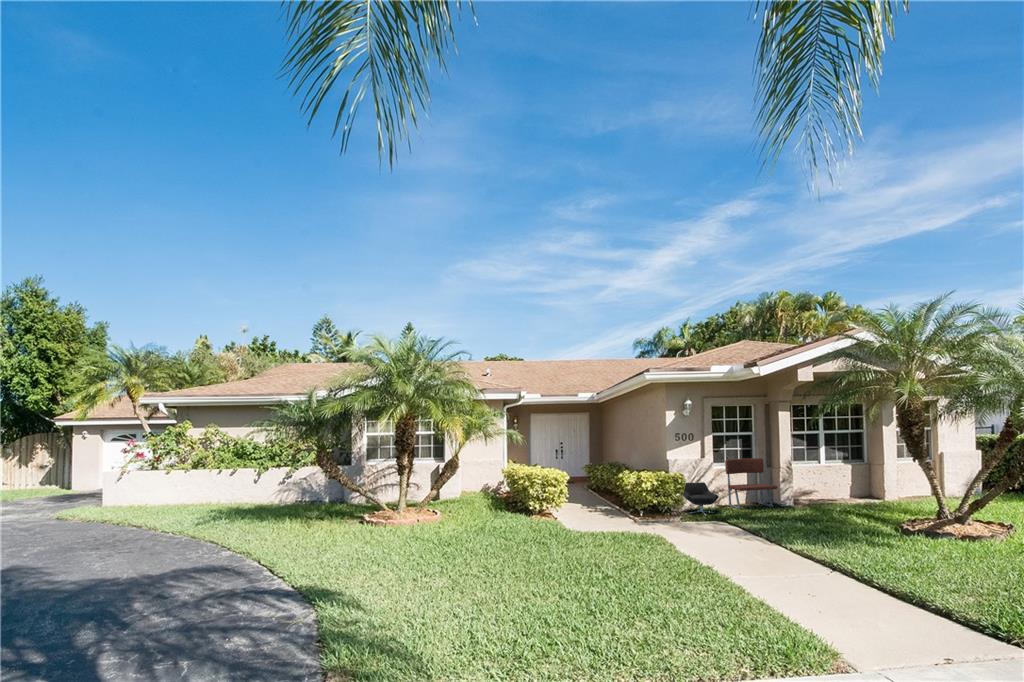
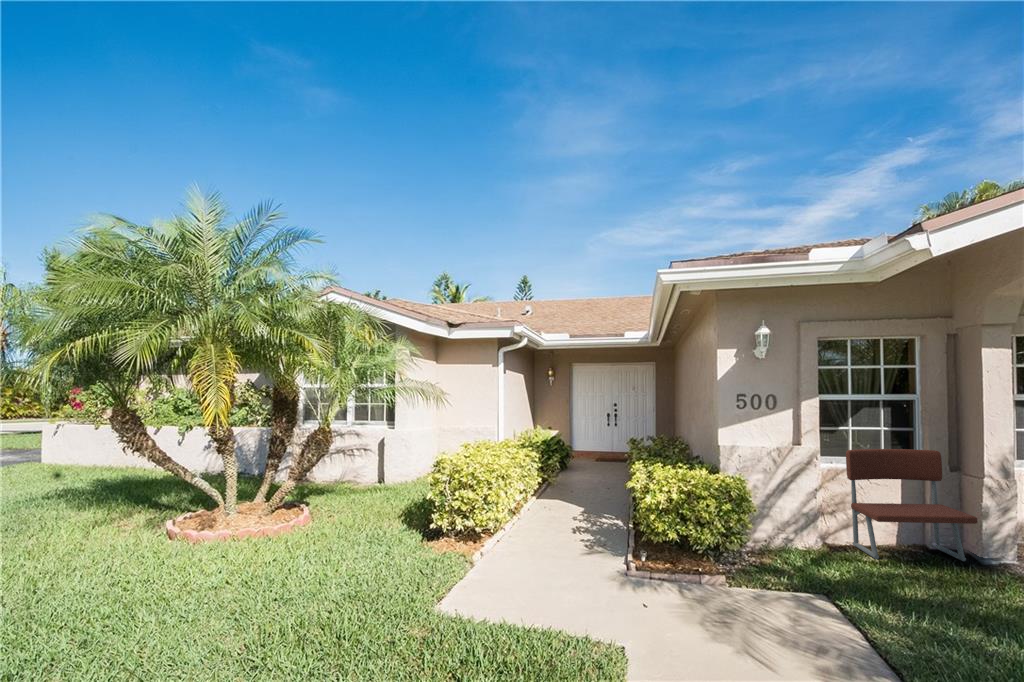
lounge chair: present [683,482,719,515] -> none [740,492,818,573]

